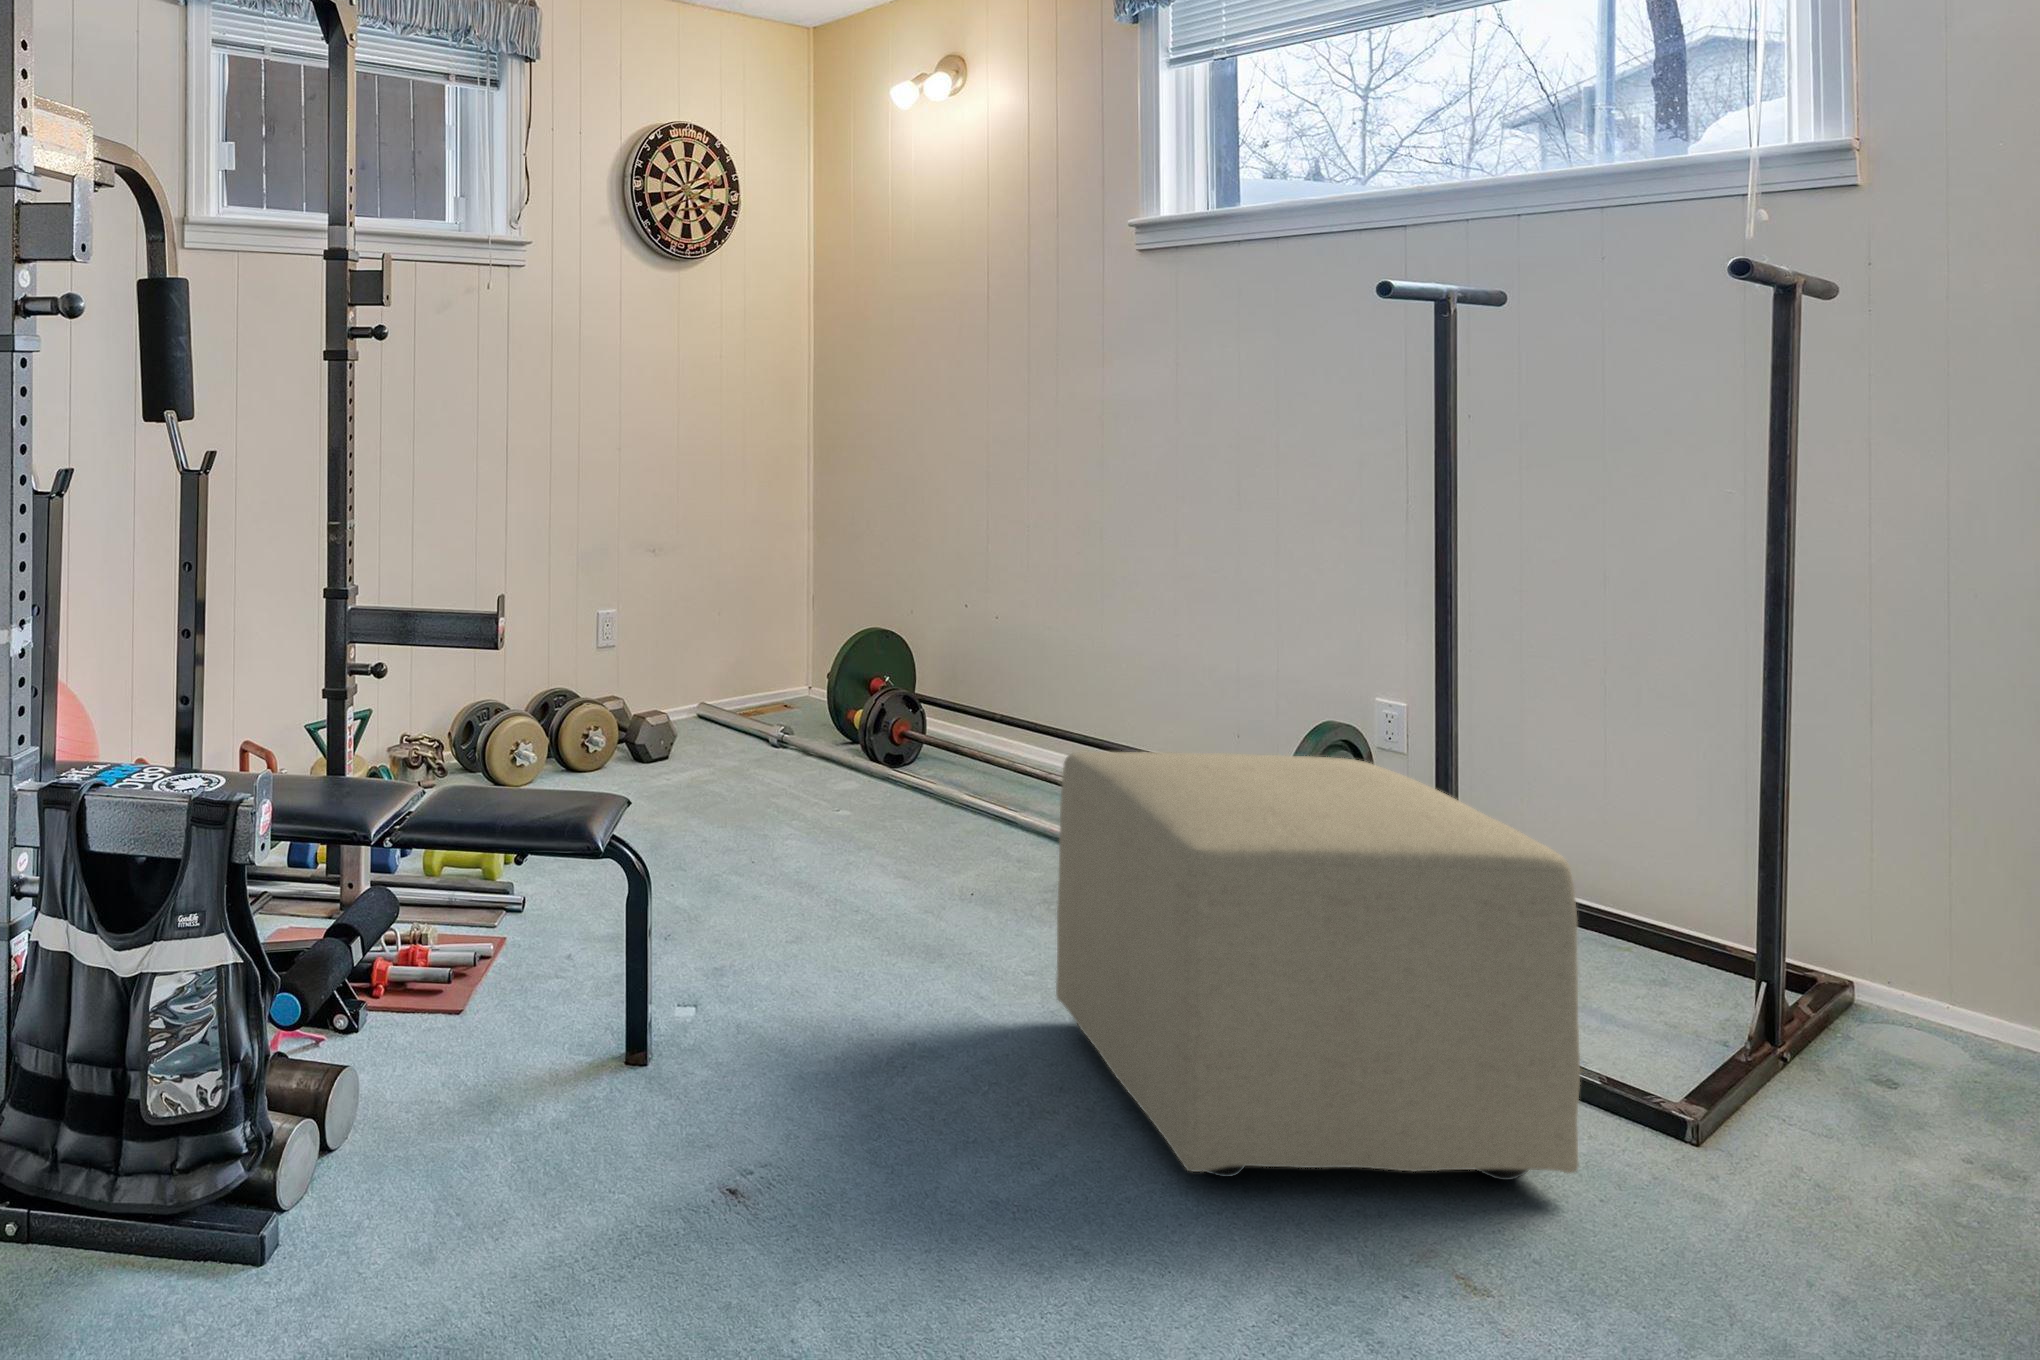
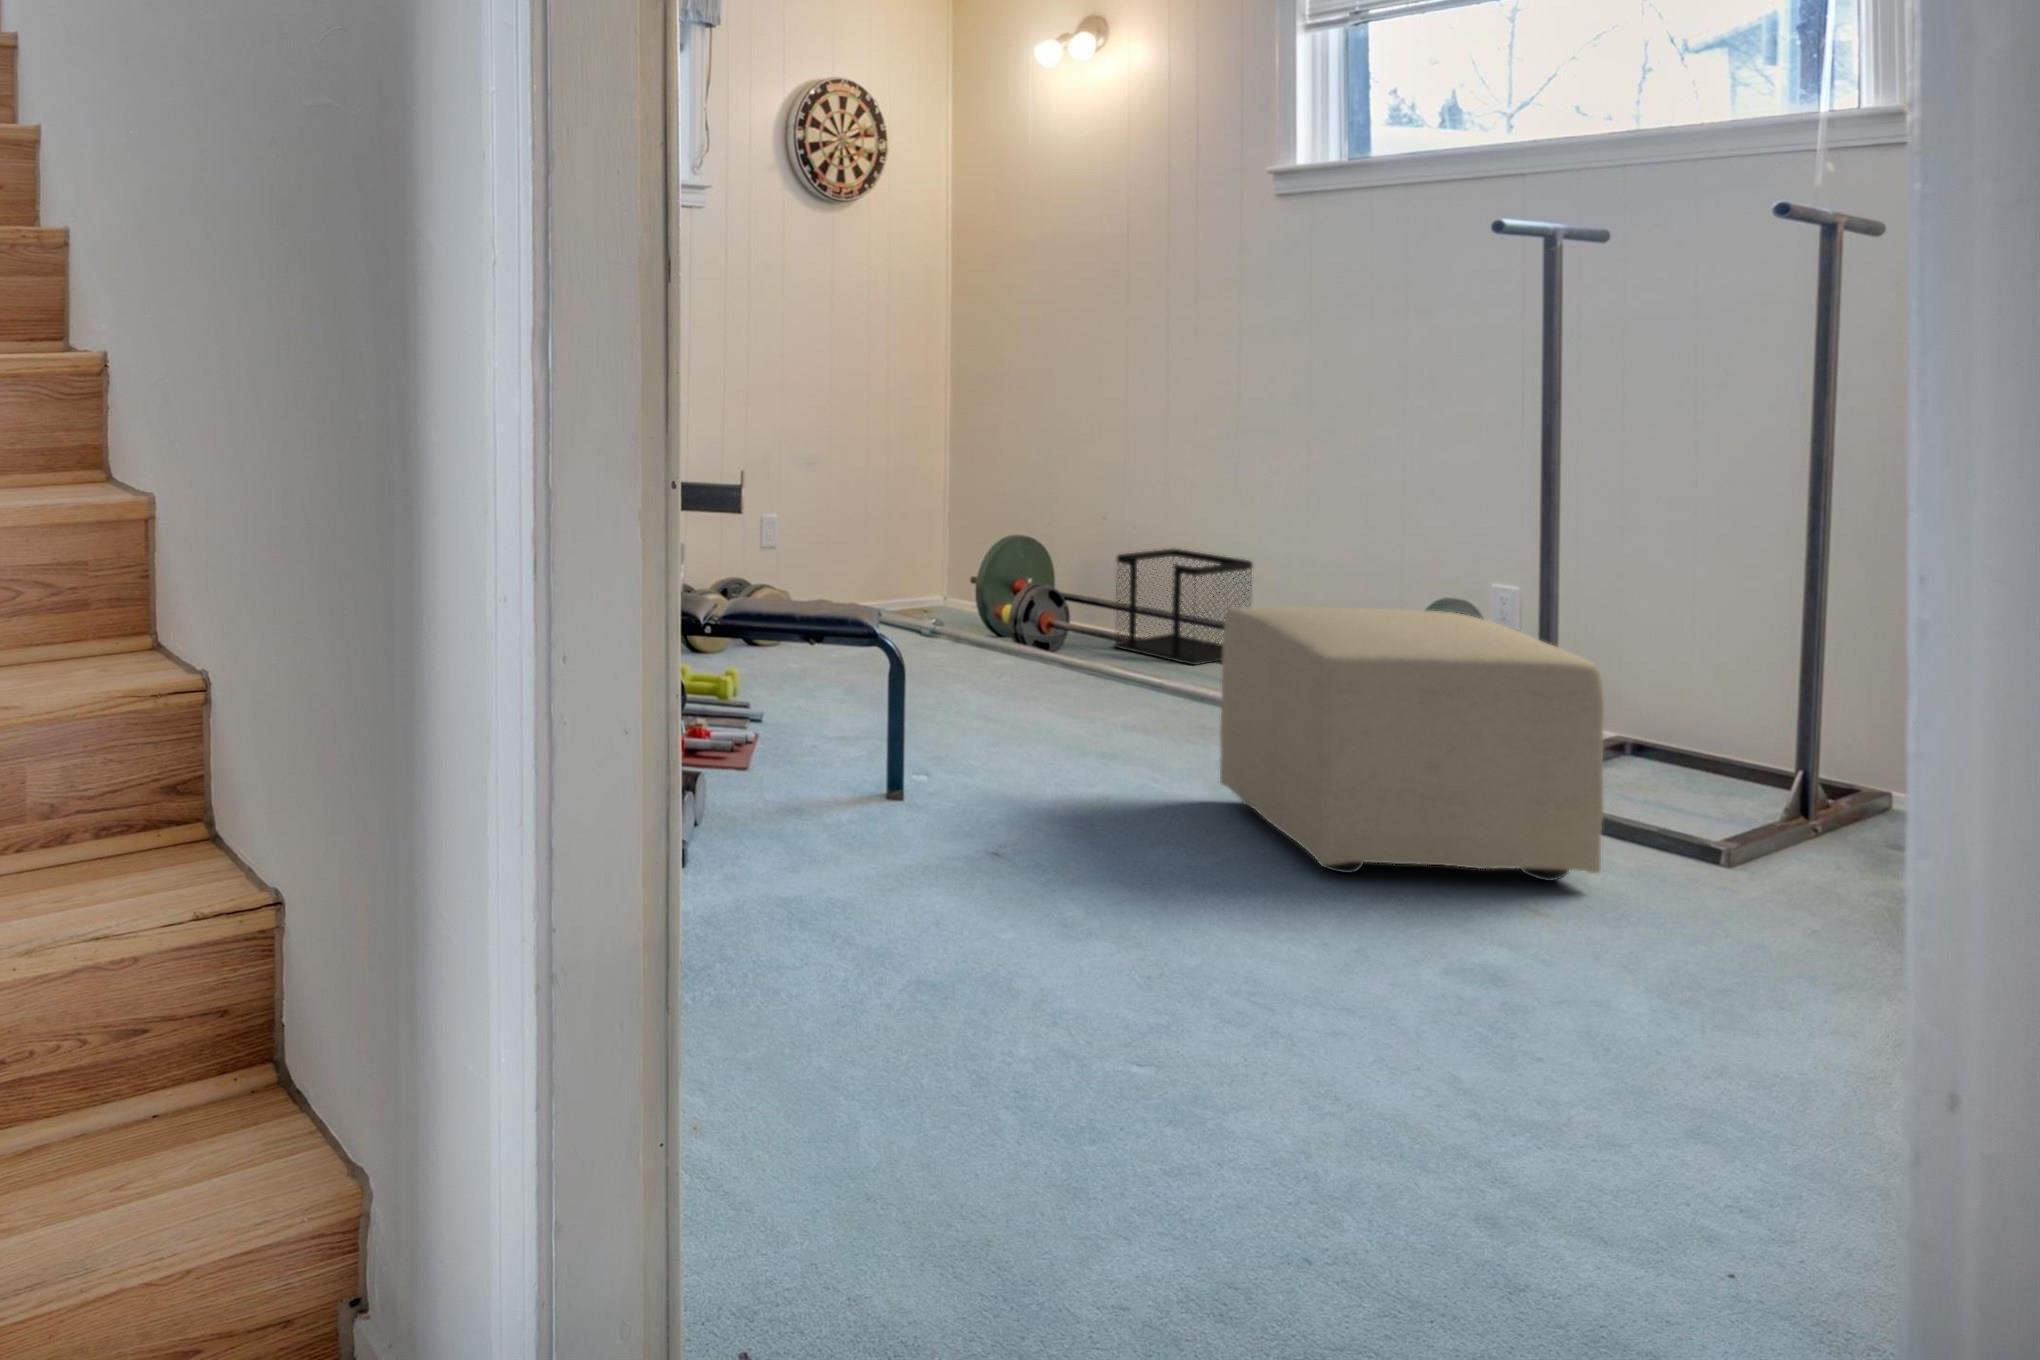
wastebasket: none [961,649,1113,791] -> present [1114,549,1253,665]

